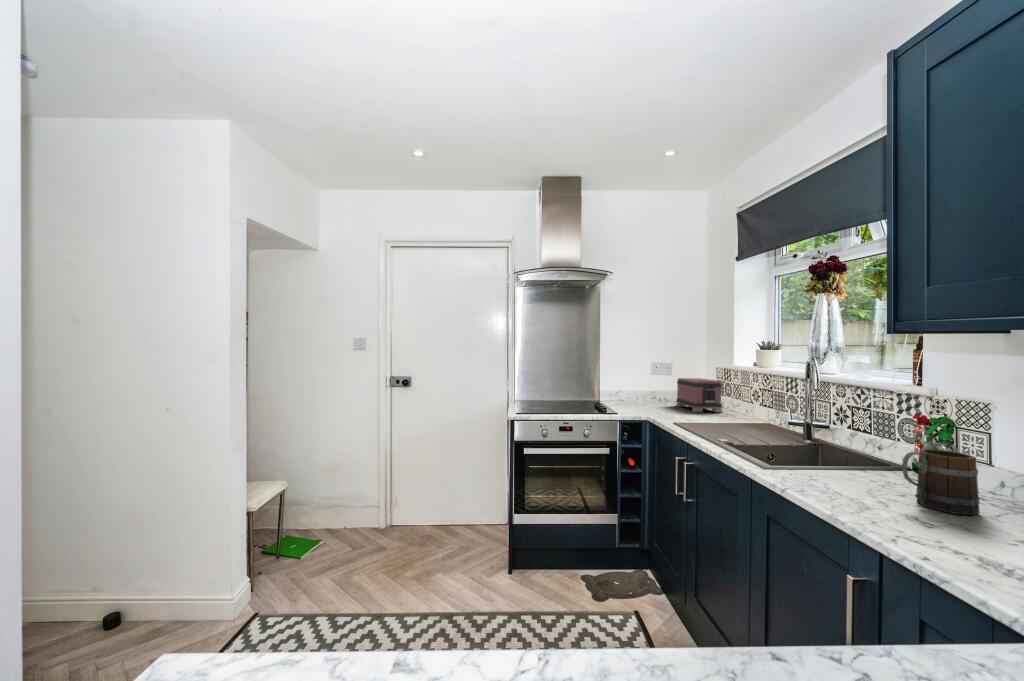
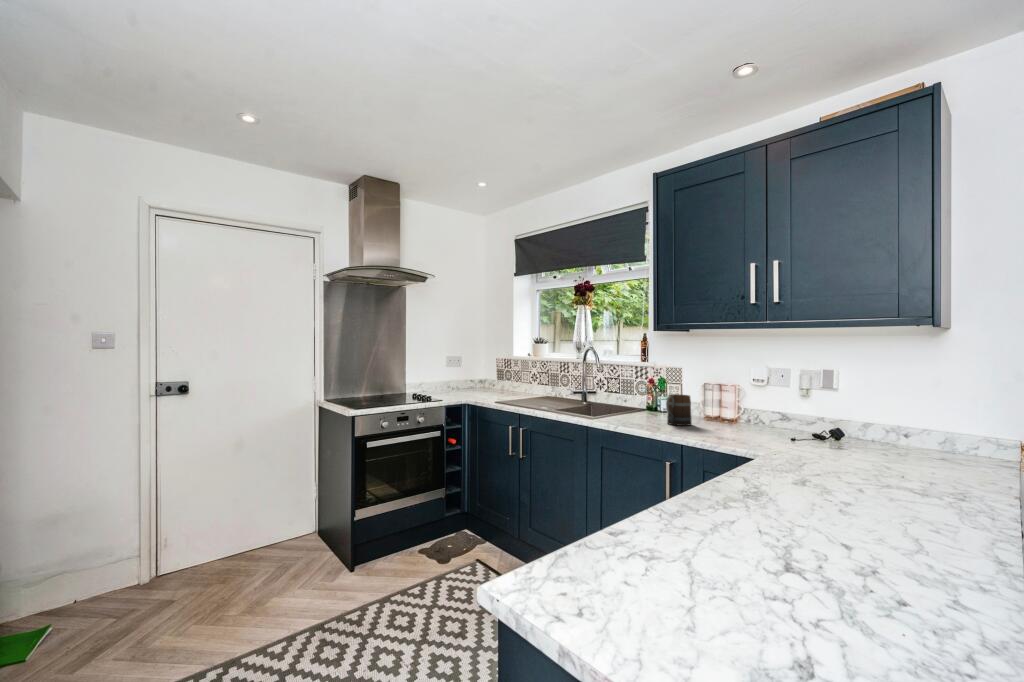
toaster: present [676,378,723,412] -> none [465,366,506,394]

